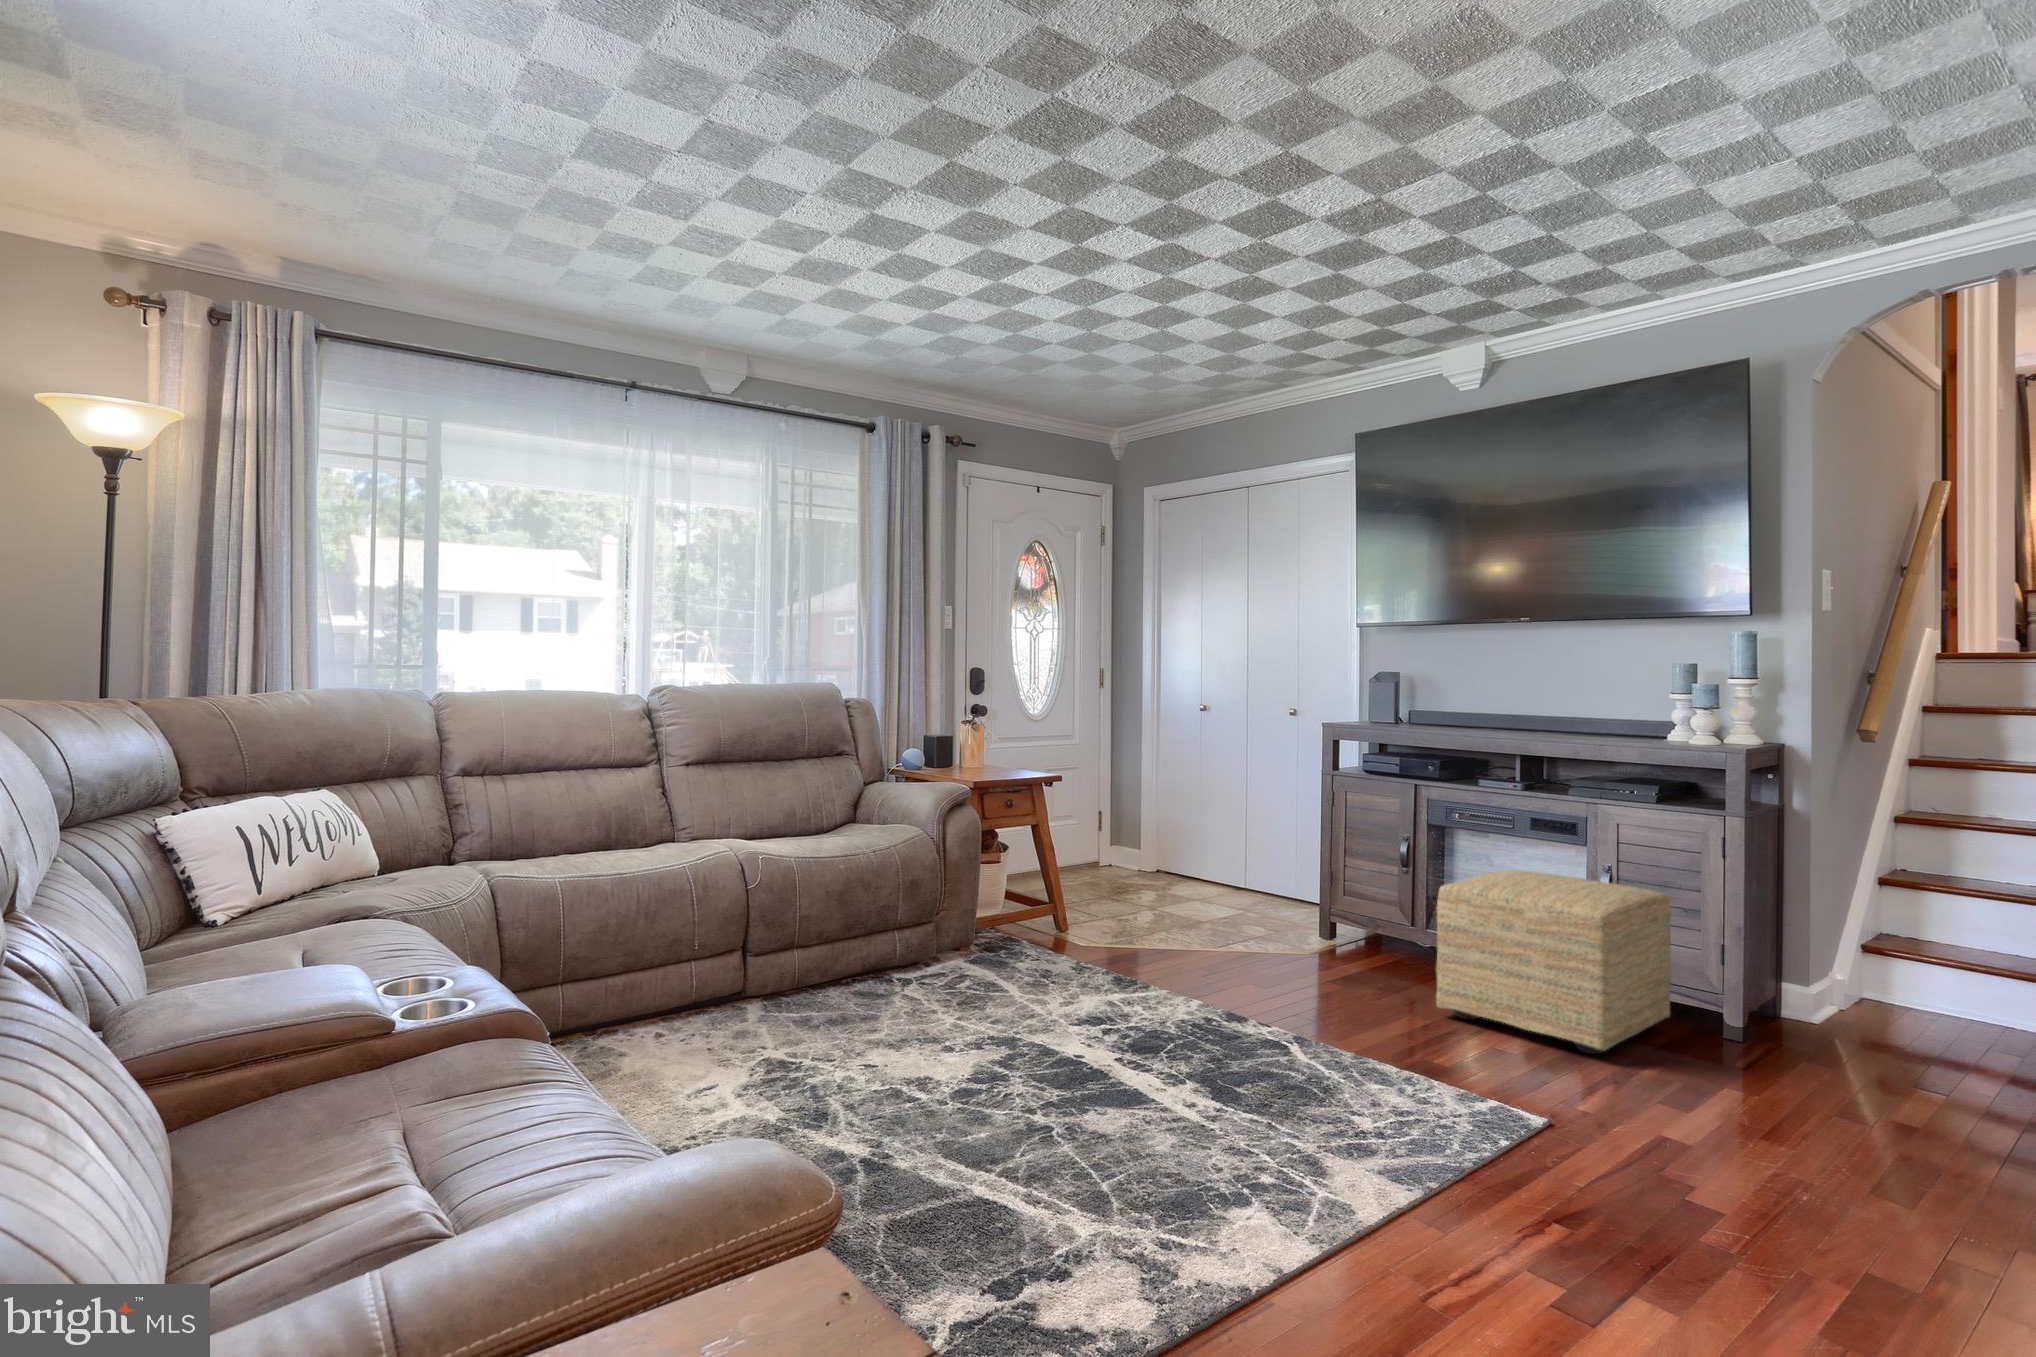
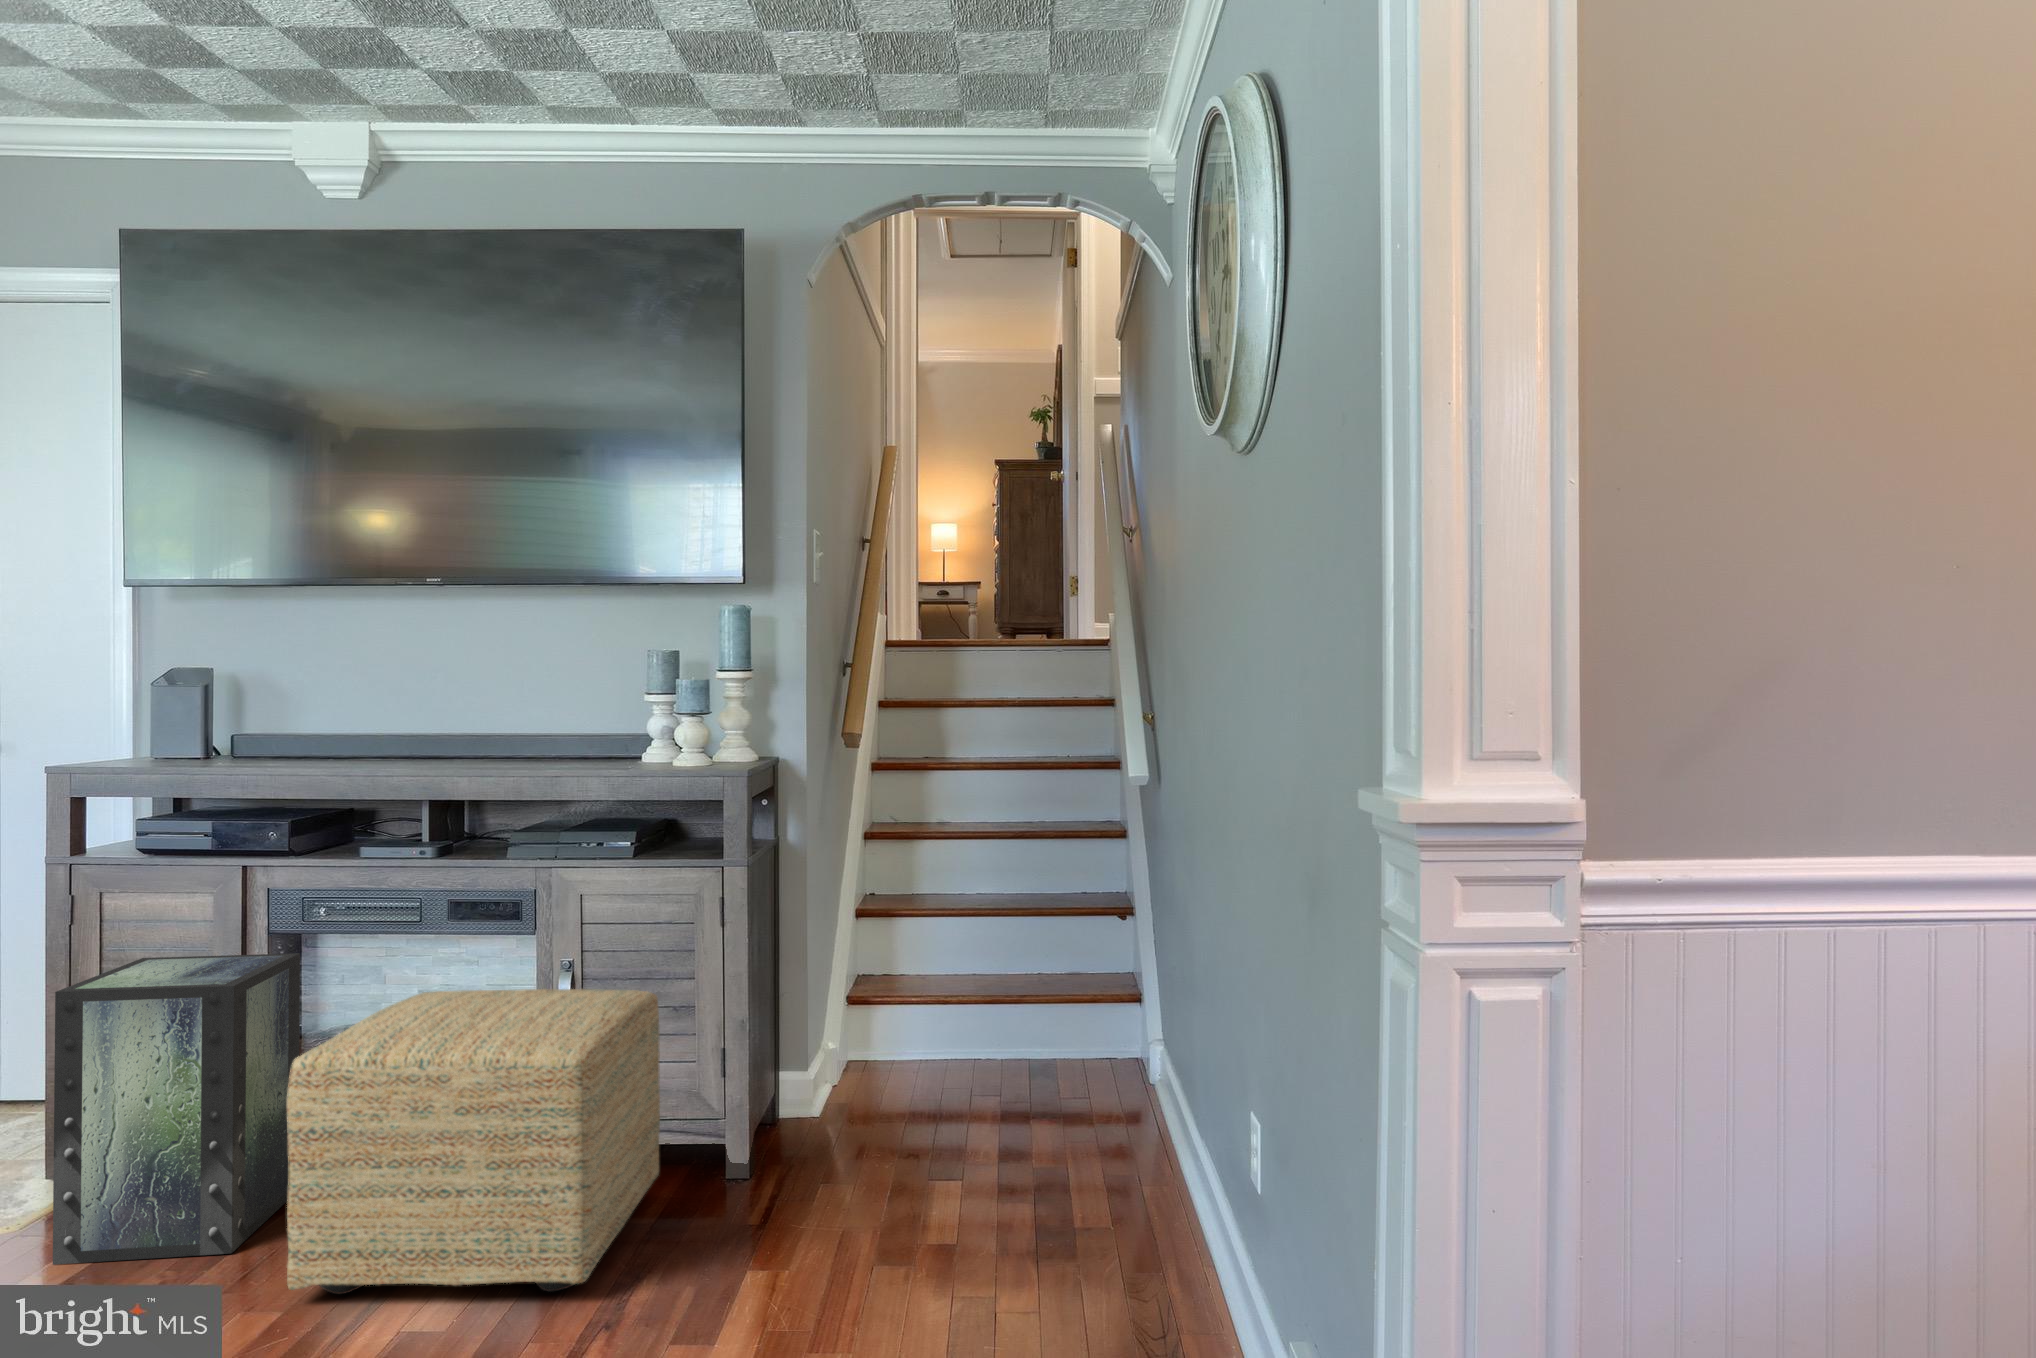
storage box: none [1328,828,1444,988] -> present [53,953,300,1265]

